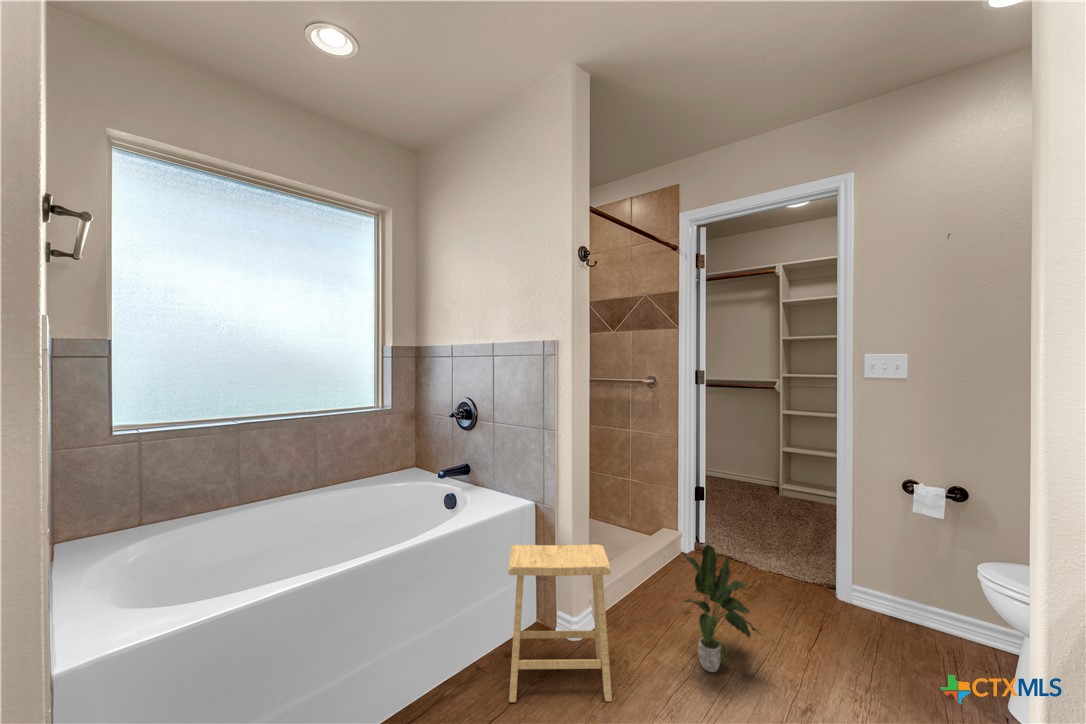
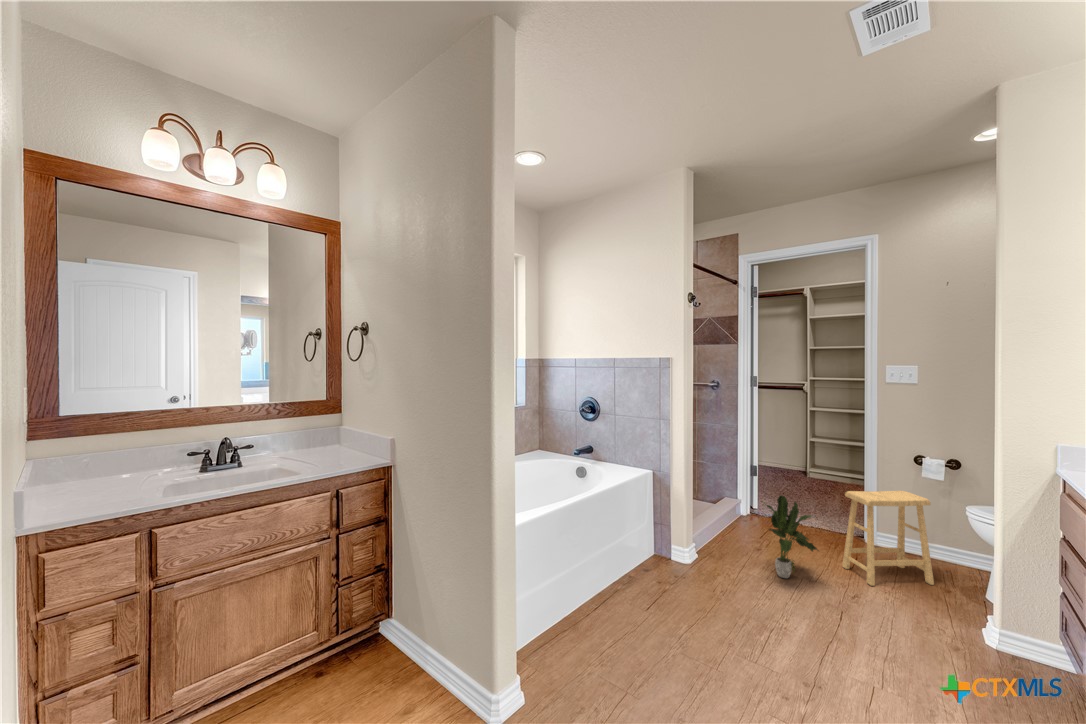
footstool: present [508,544,612,702] -> present [842,491,934,586]

